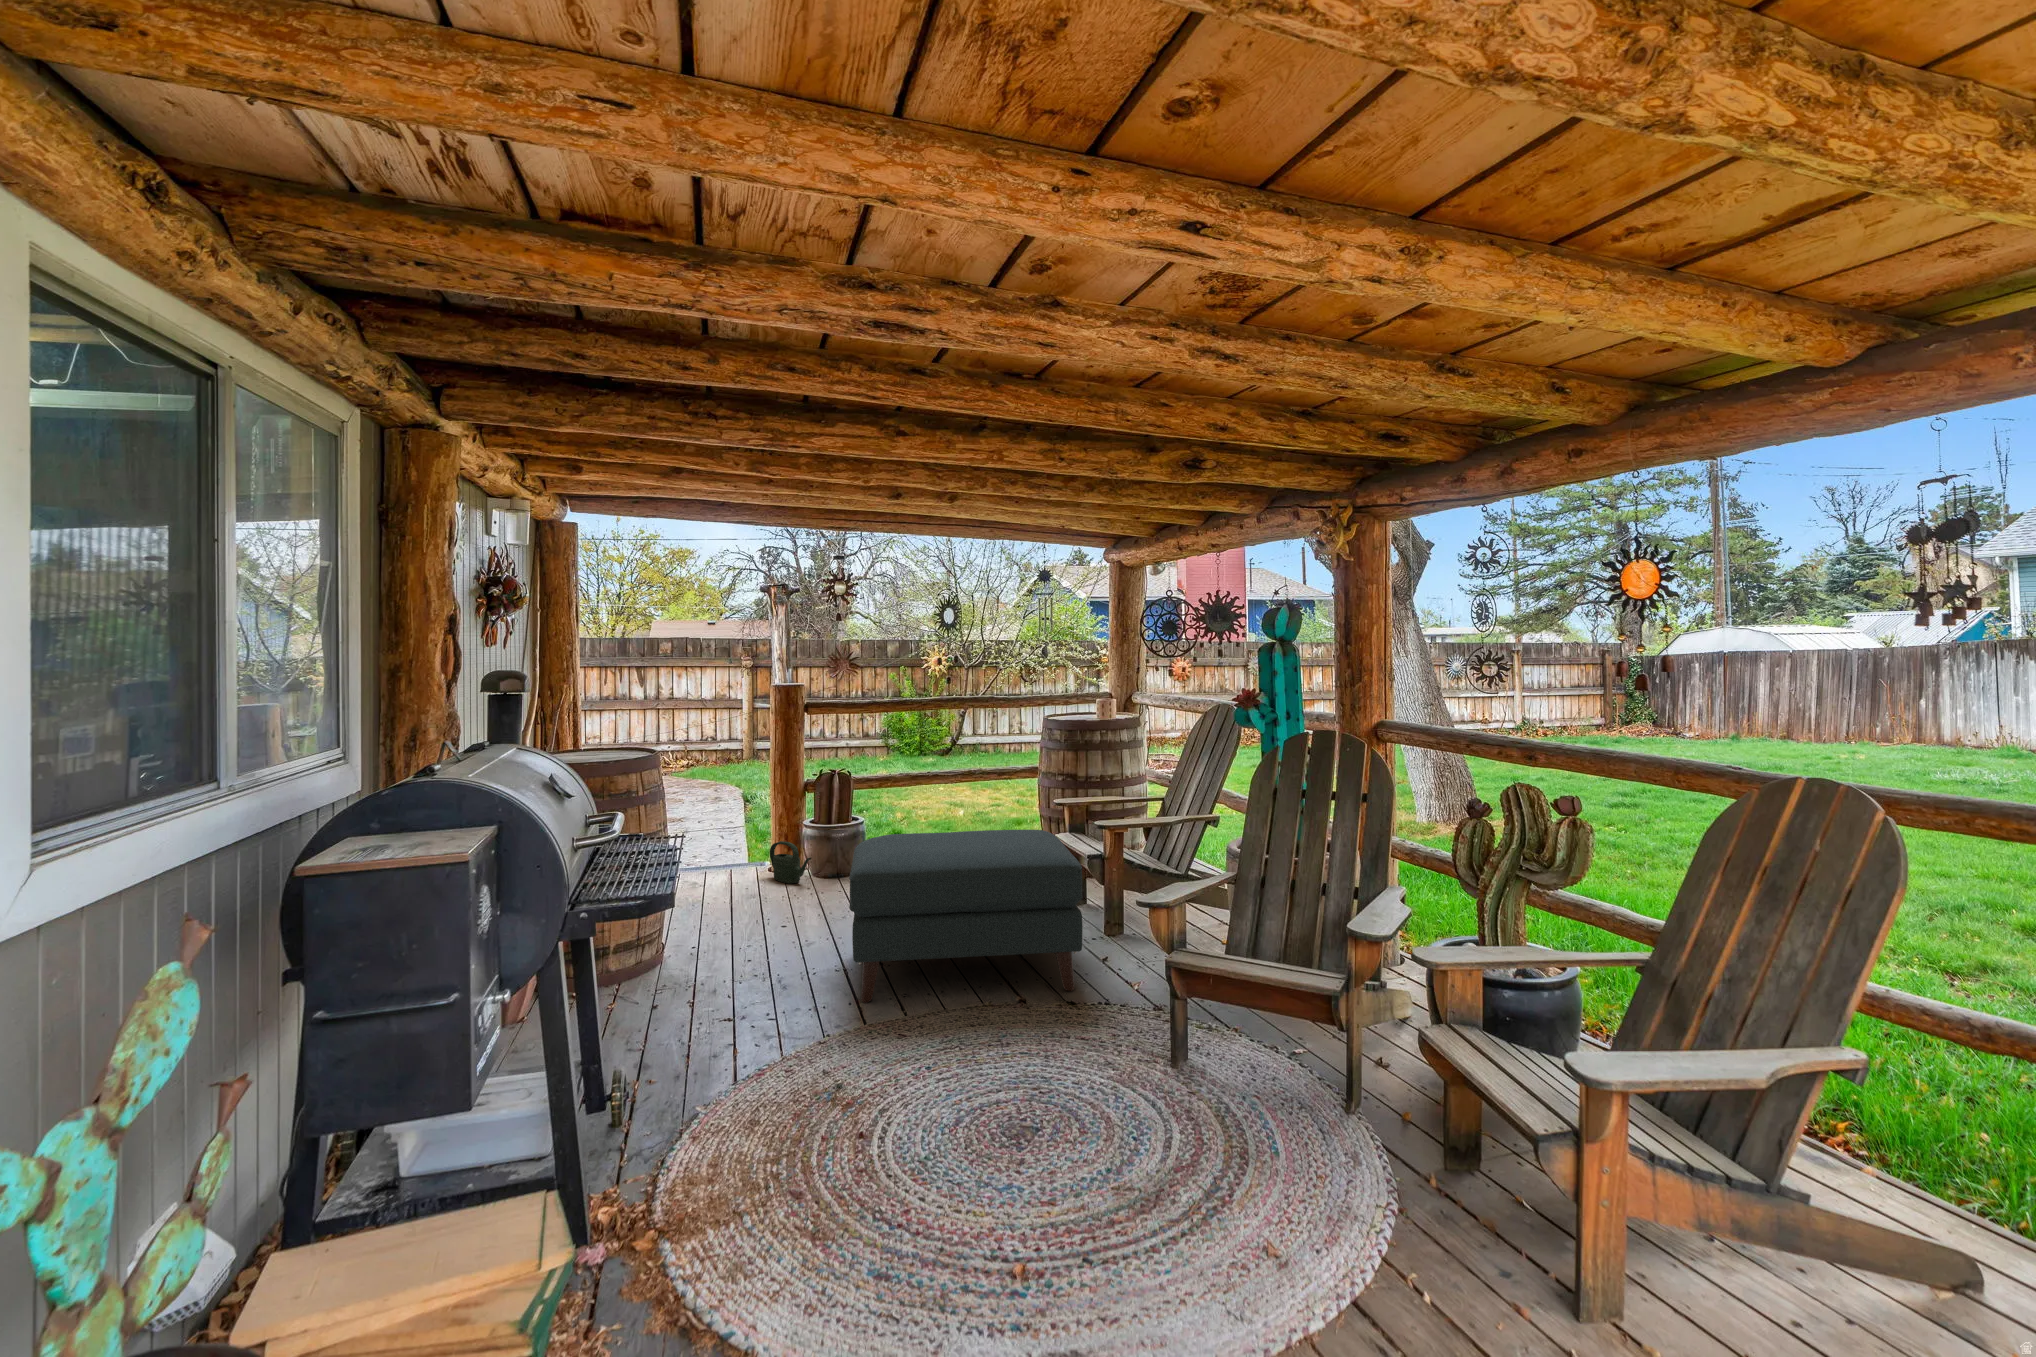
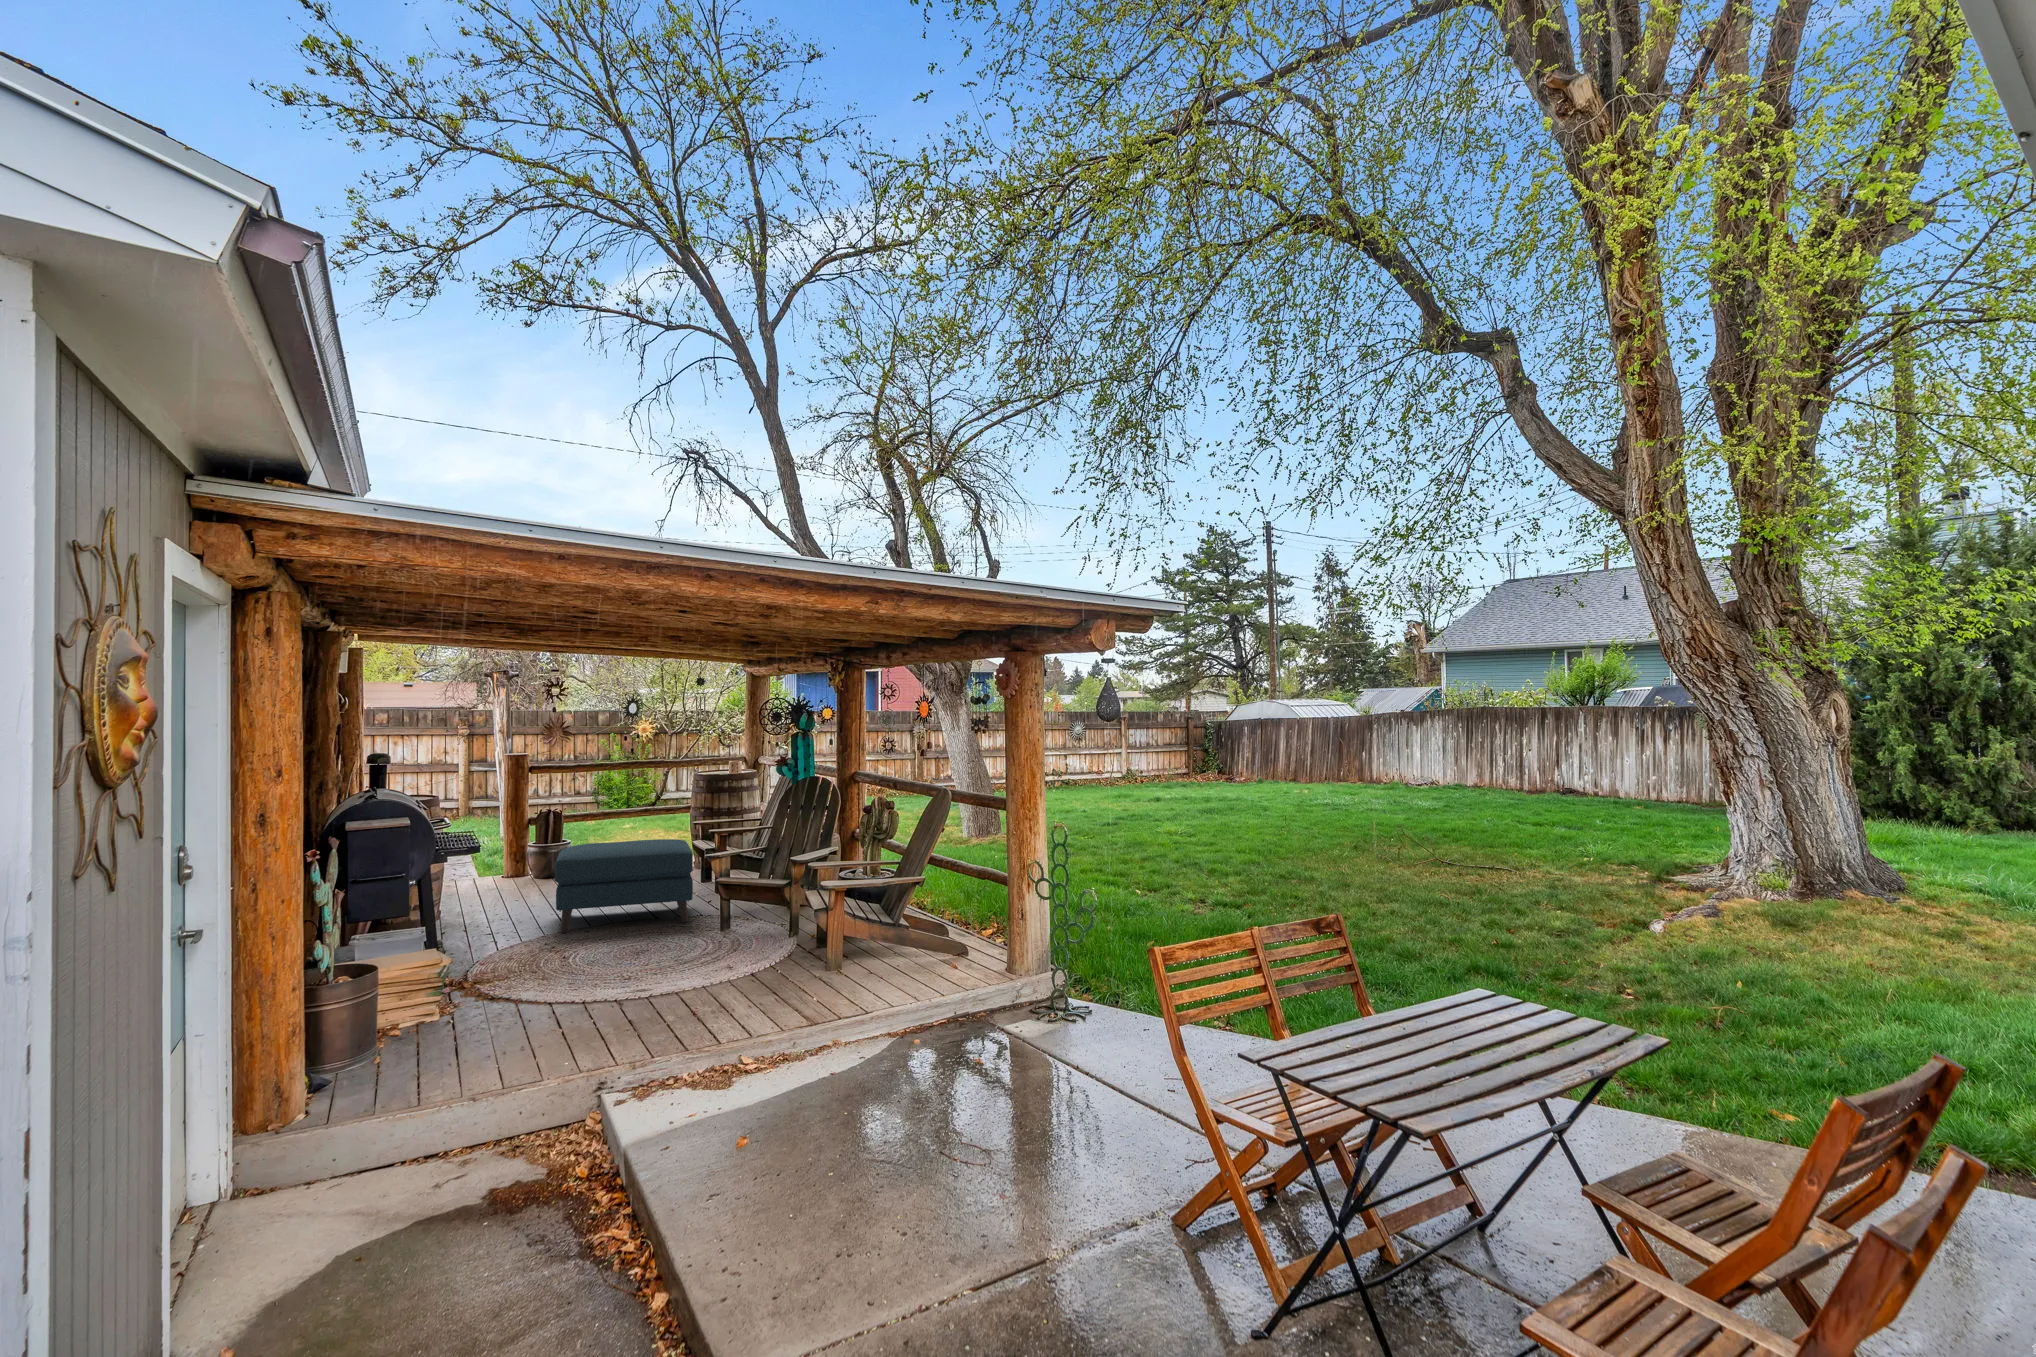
watering can: present [770,841,811,884] -> none [497,863,529,891]

